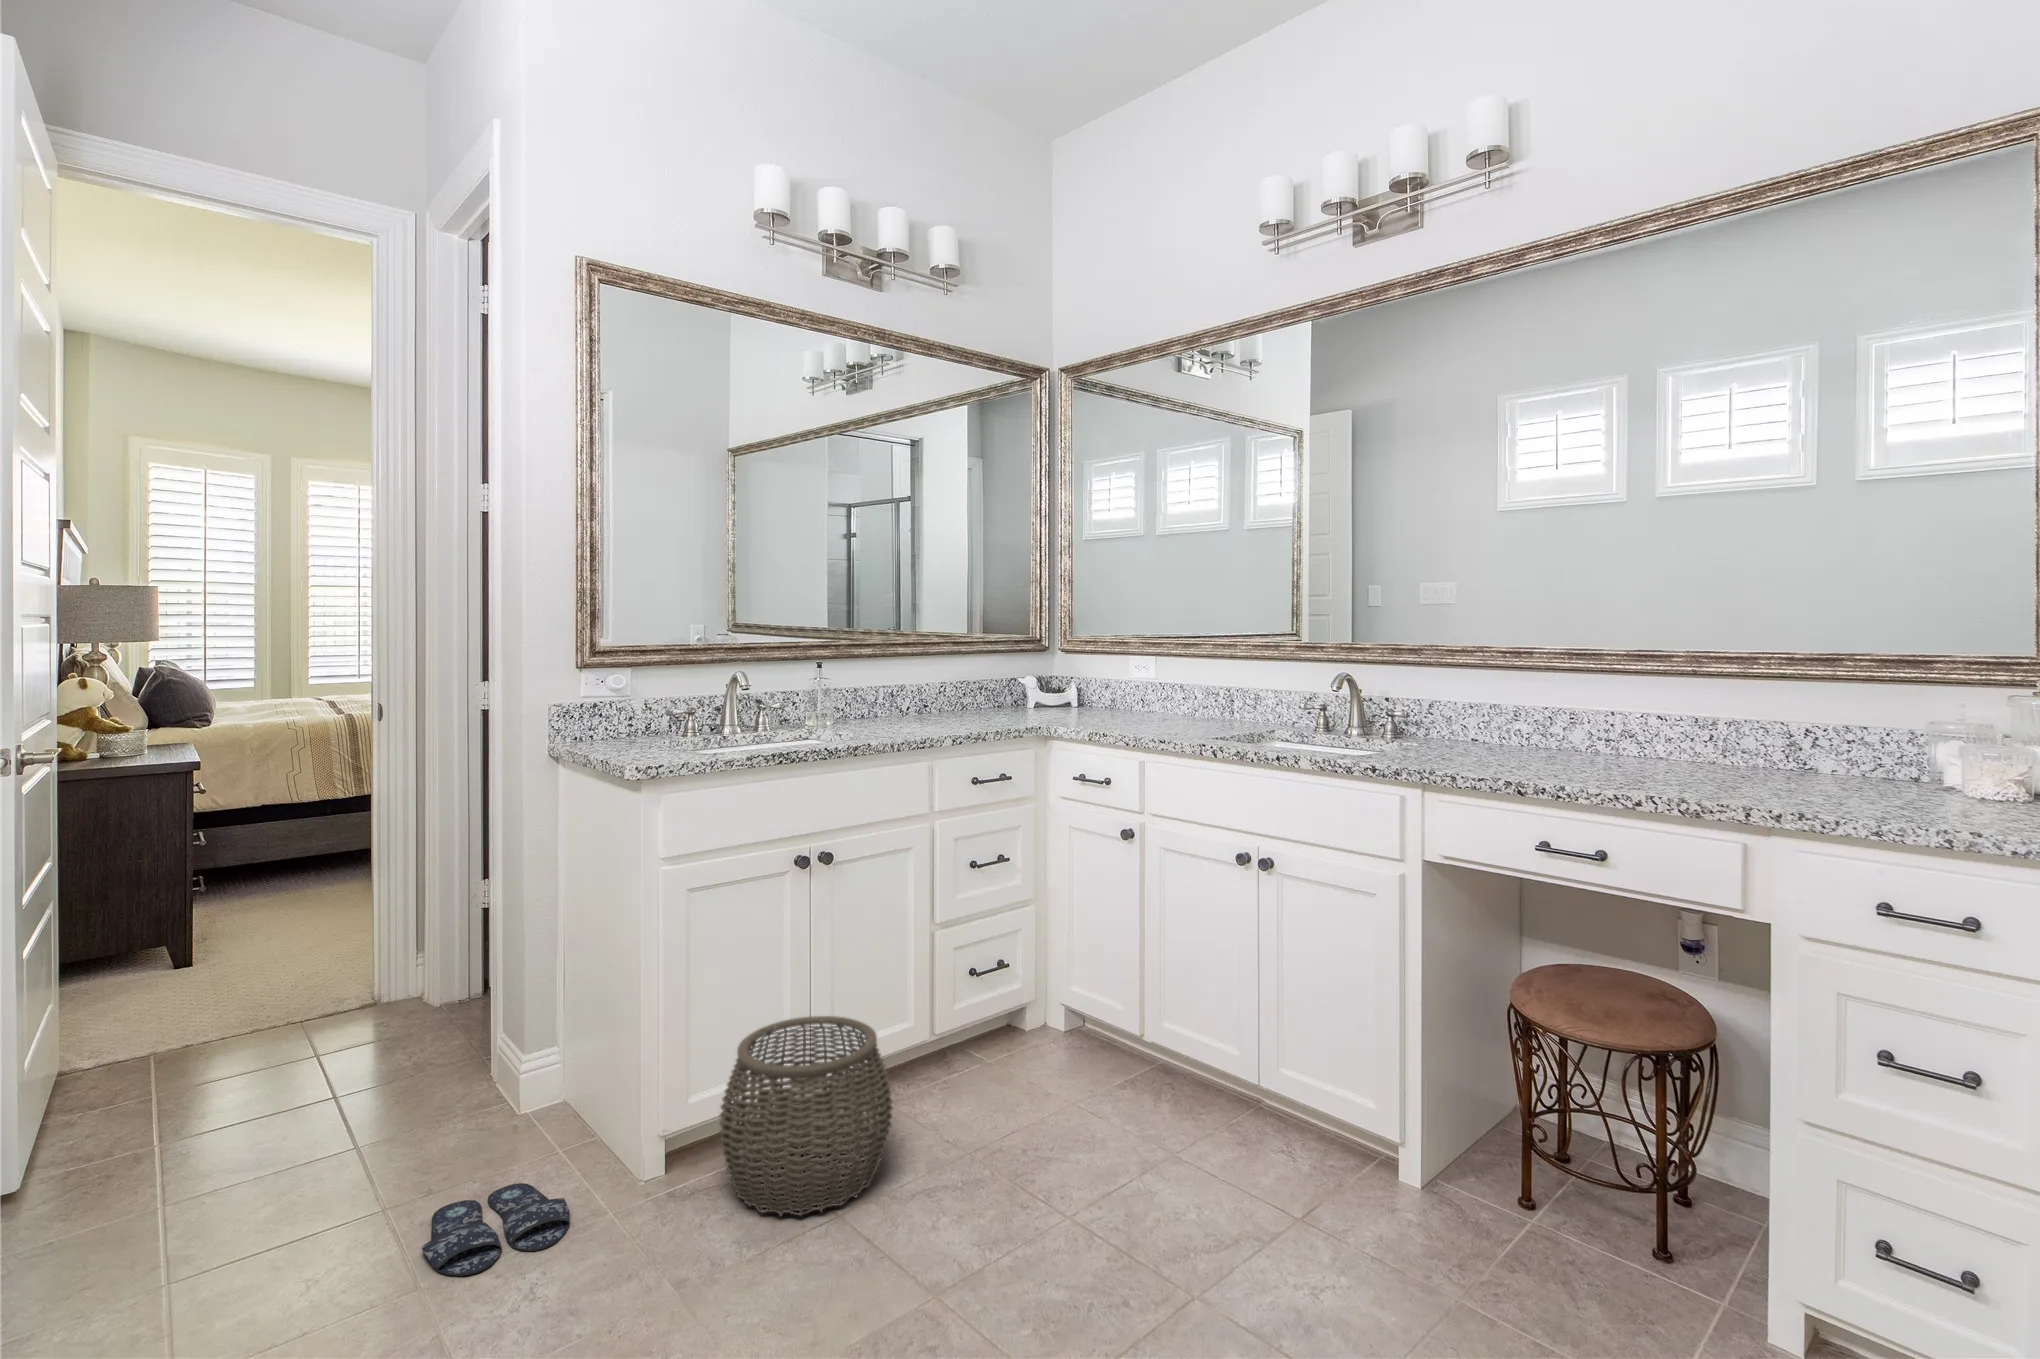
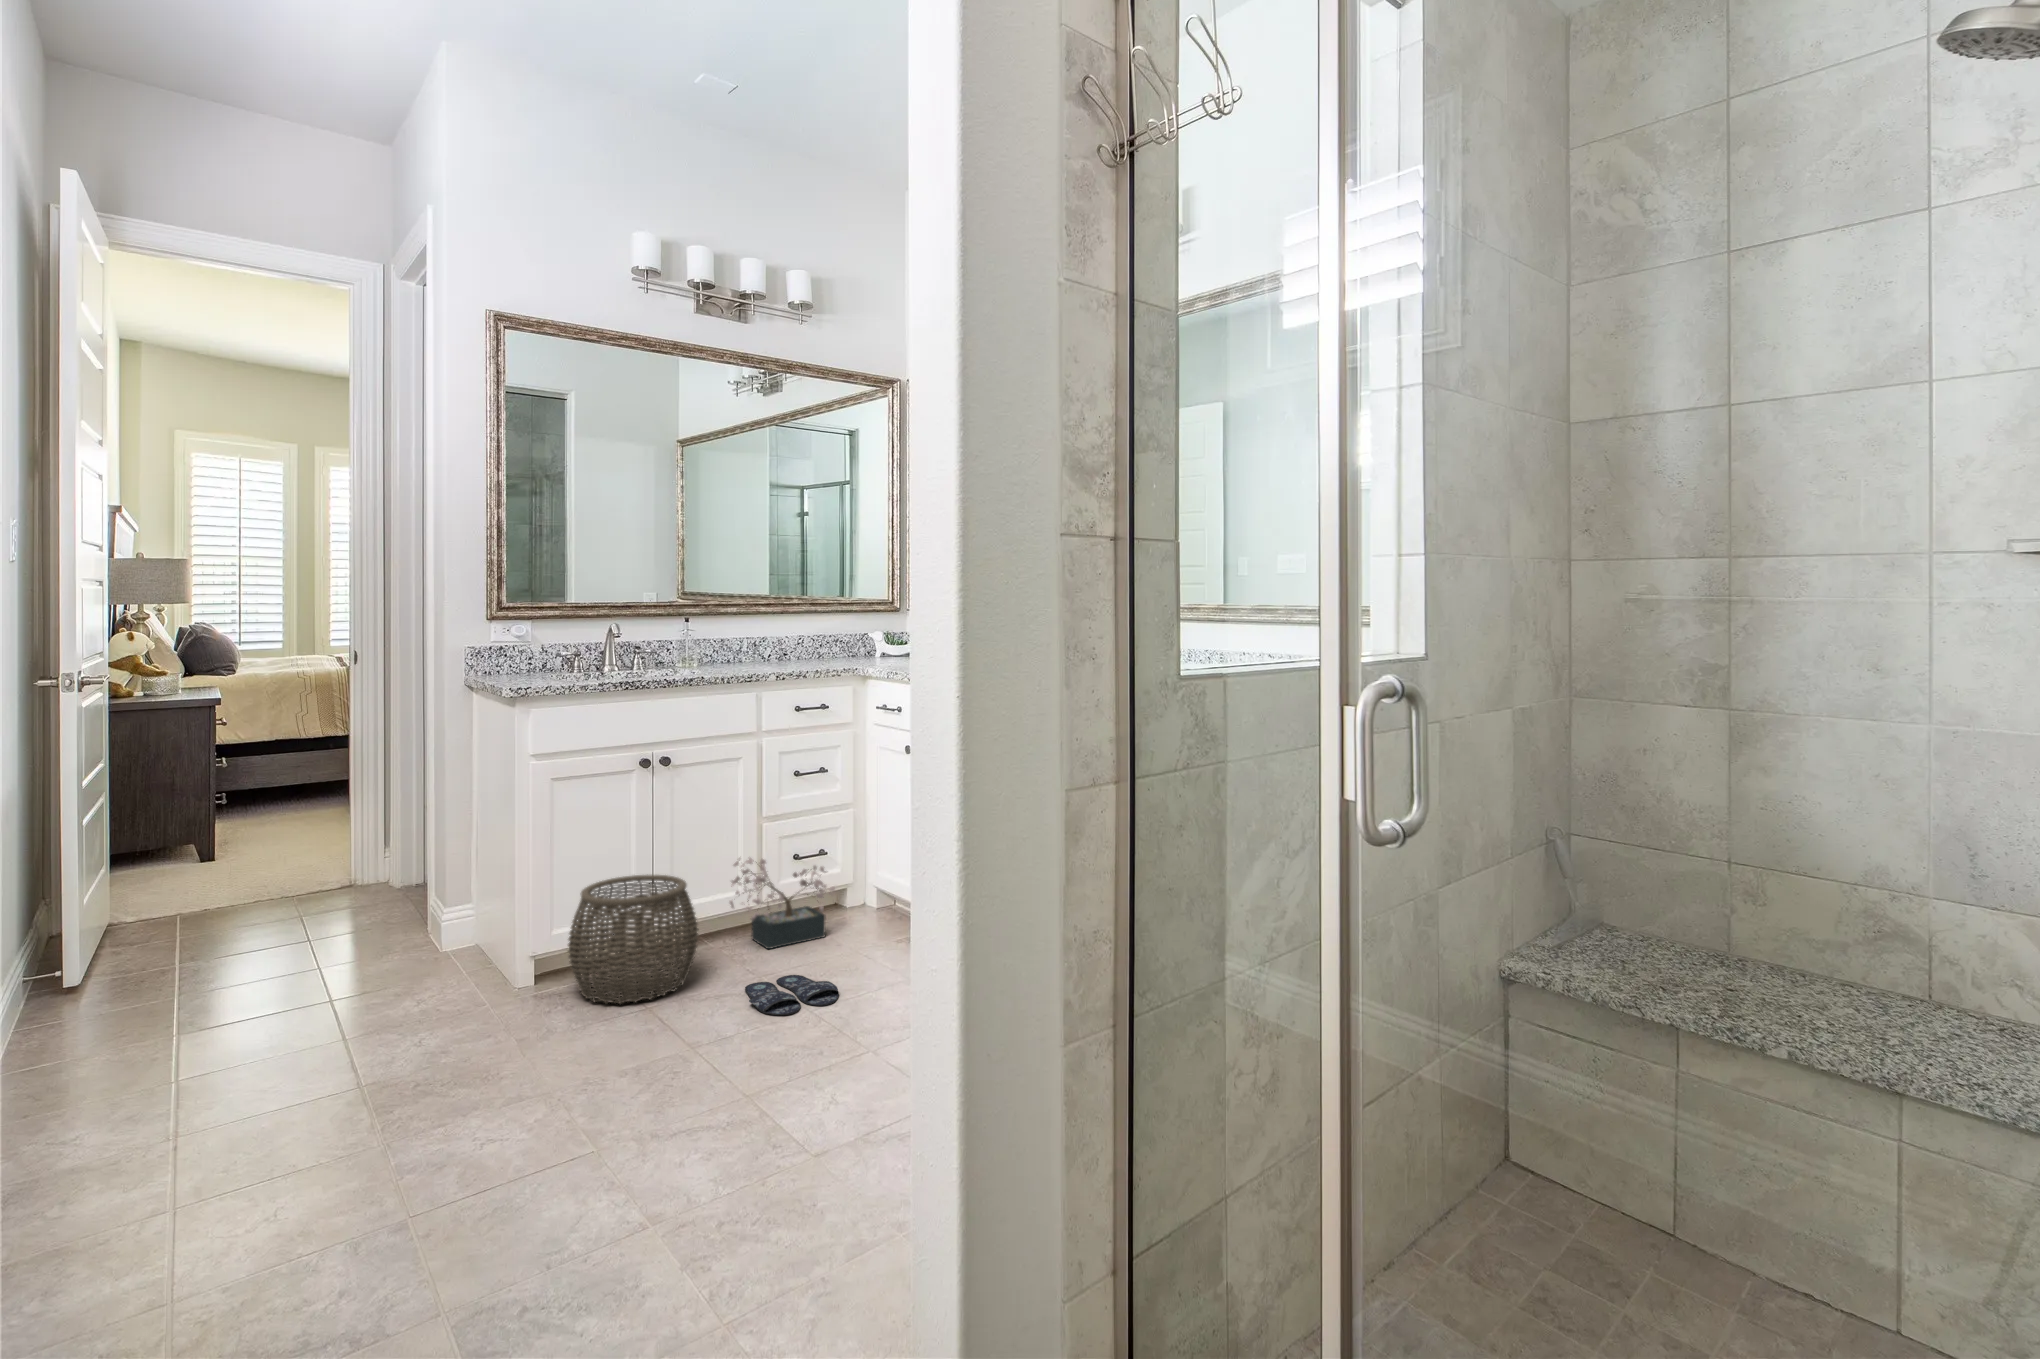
decorative plant: none [903,977,1029,1103] -> present [729,858,835,949]
slippers: present [422,1183,570,1276] -> present [745,975,839,1015]

